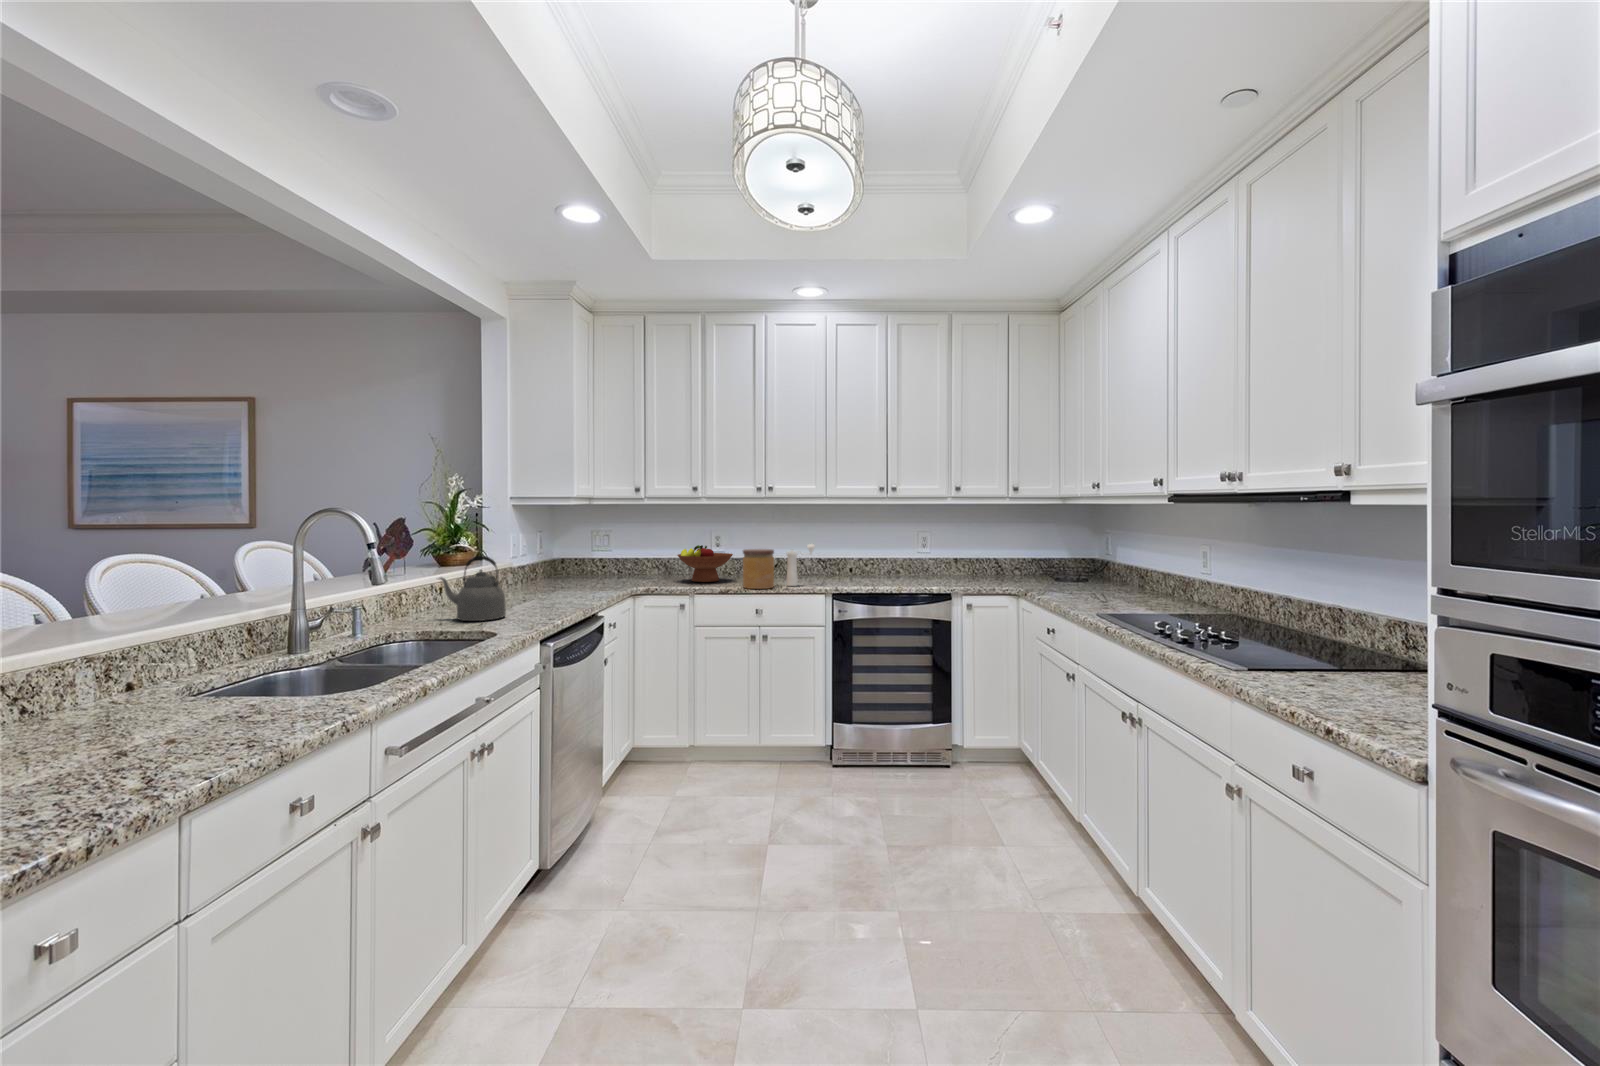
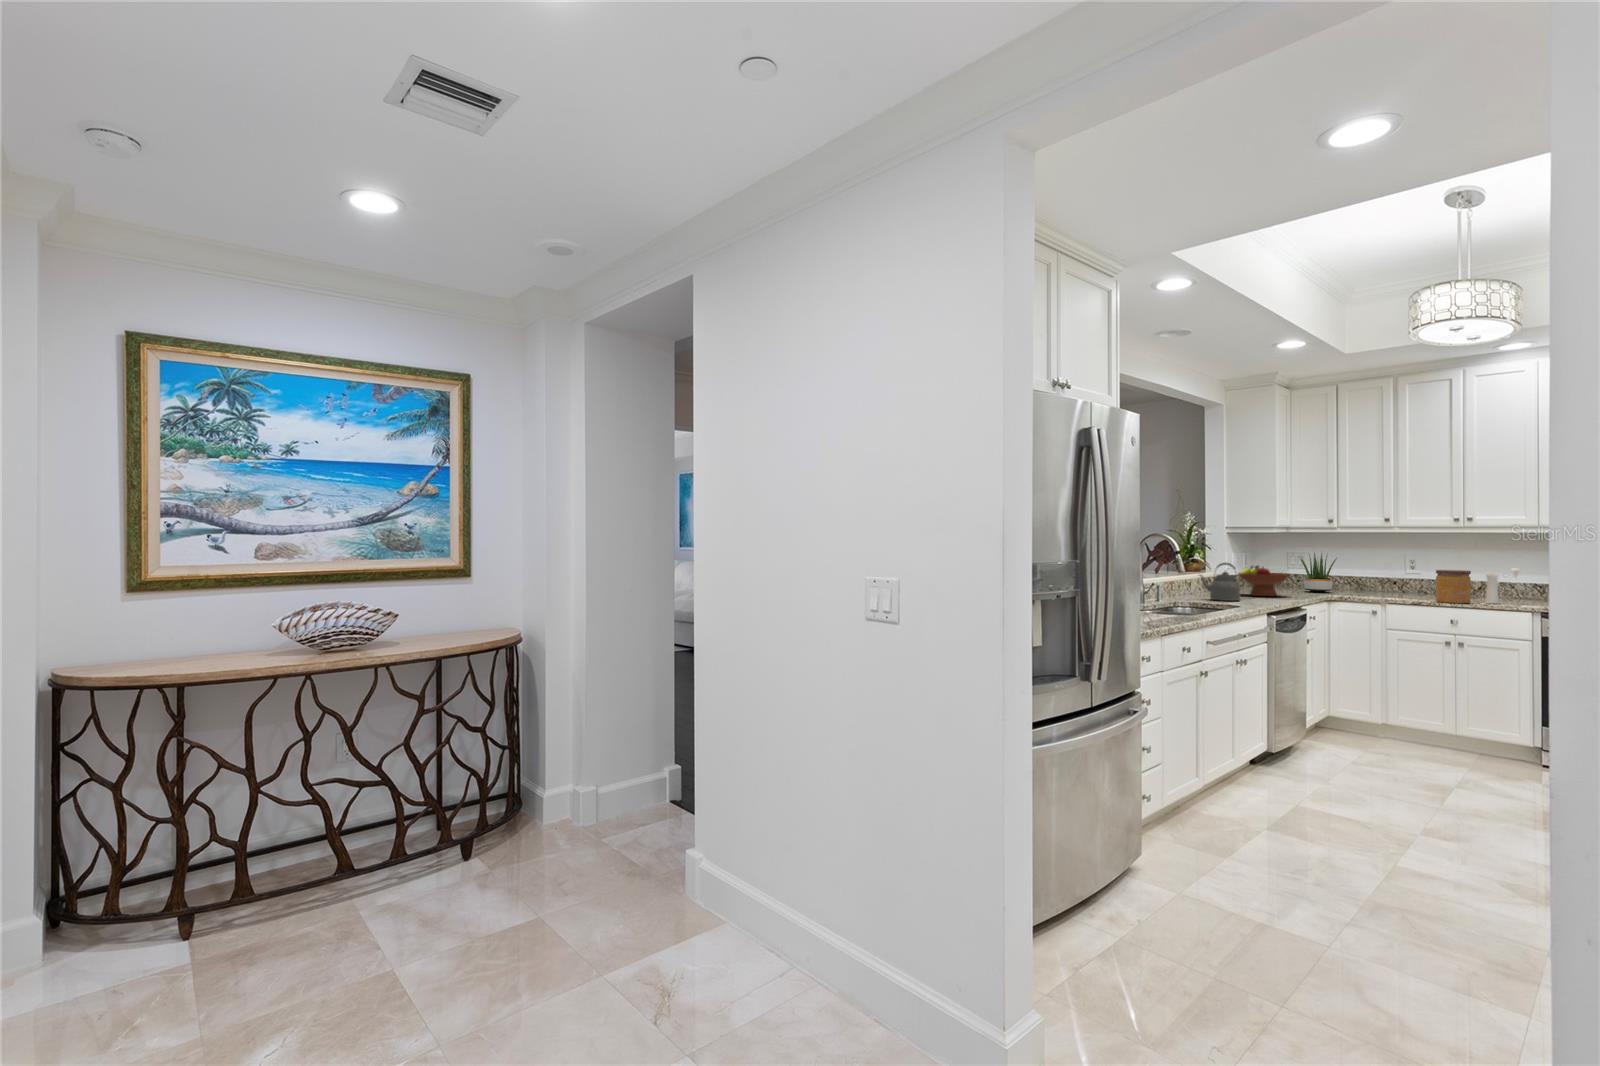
potted plant: none [601,529,644,581] -> present [1300,553,1337,592]
fruit bowl: present [677,545,733,582] -> present [1238,565,1290,596]

